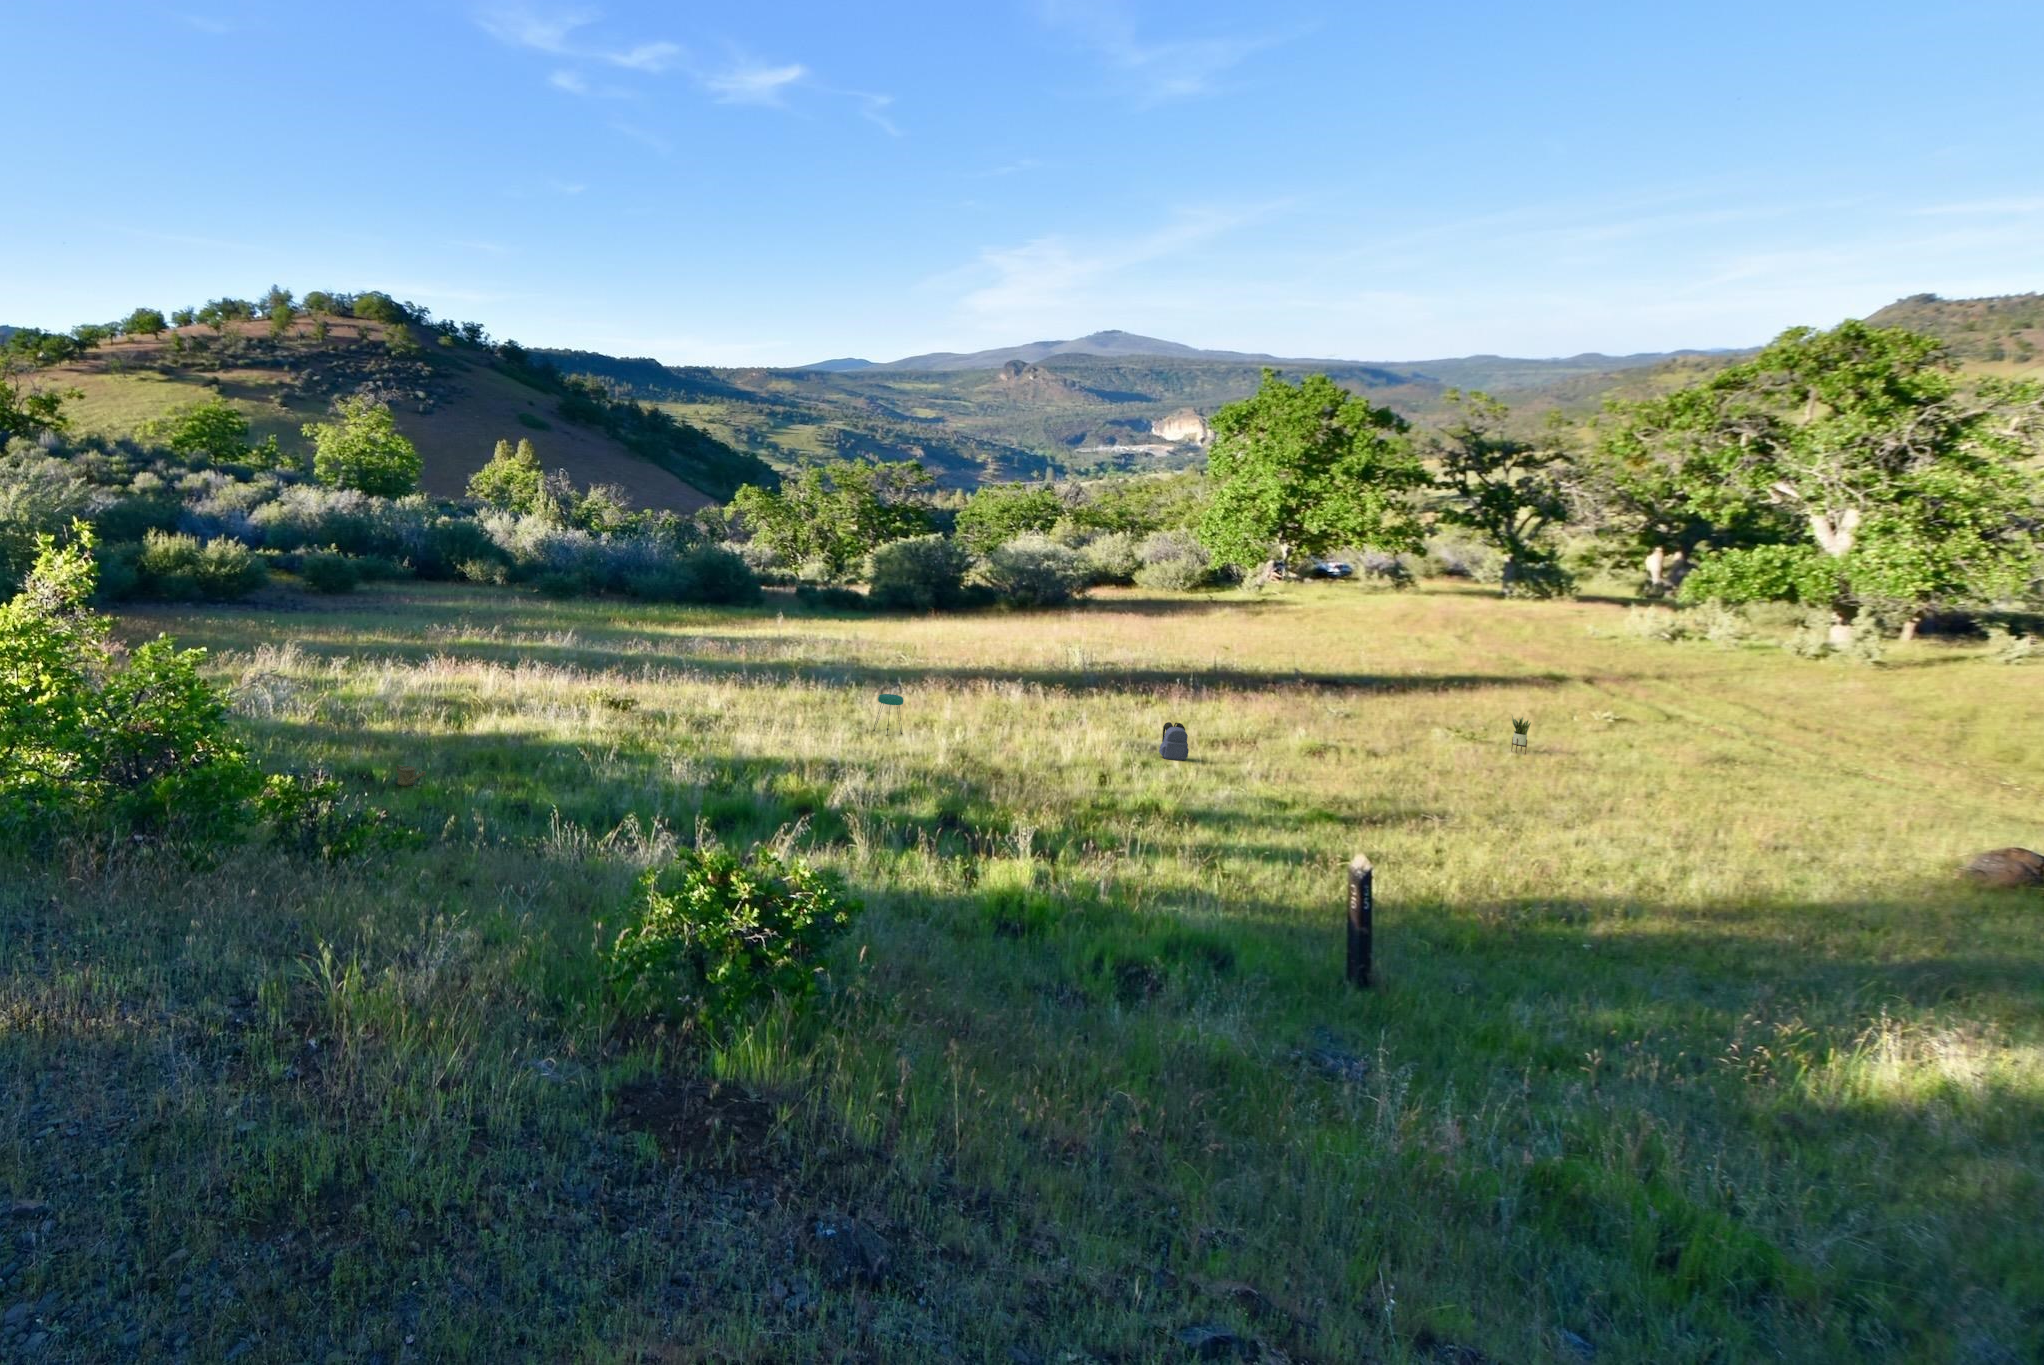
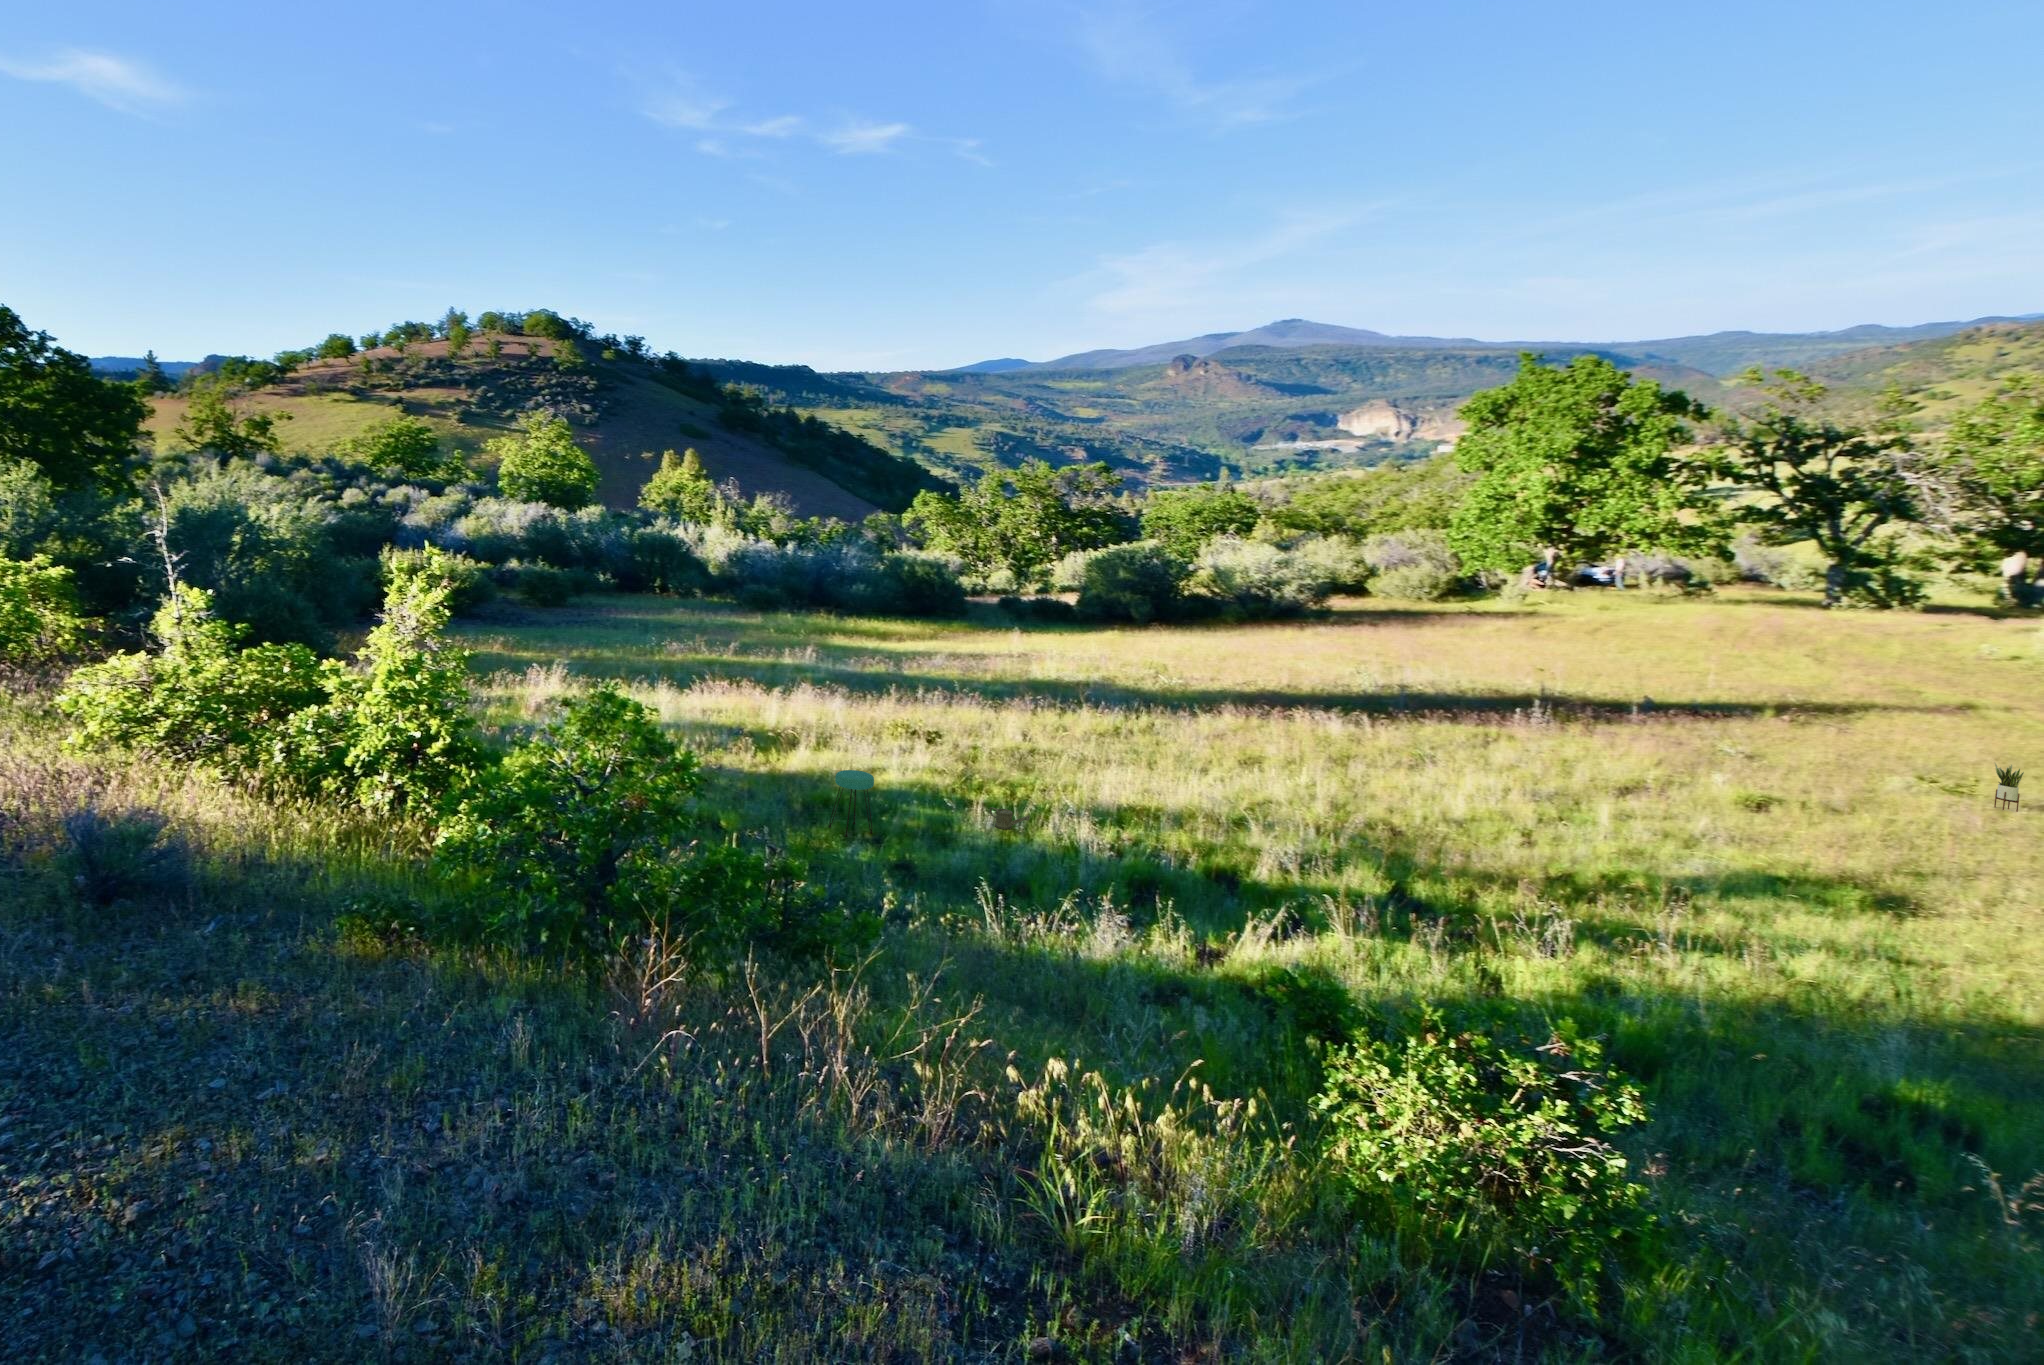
stool: present [873,694,904,735] -> present [829,770,874,836]
backpack: present [1159,722,1189,760] -> none [1556,768,1597,813]
watering can: present [396,765,426,786] -> present [989,807,1030,829]

